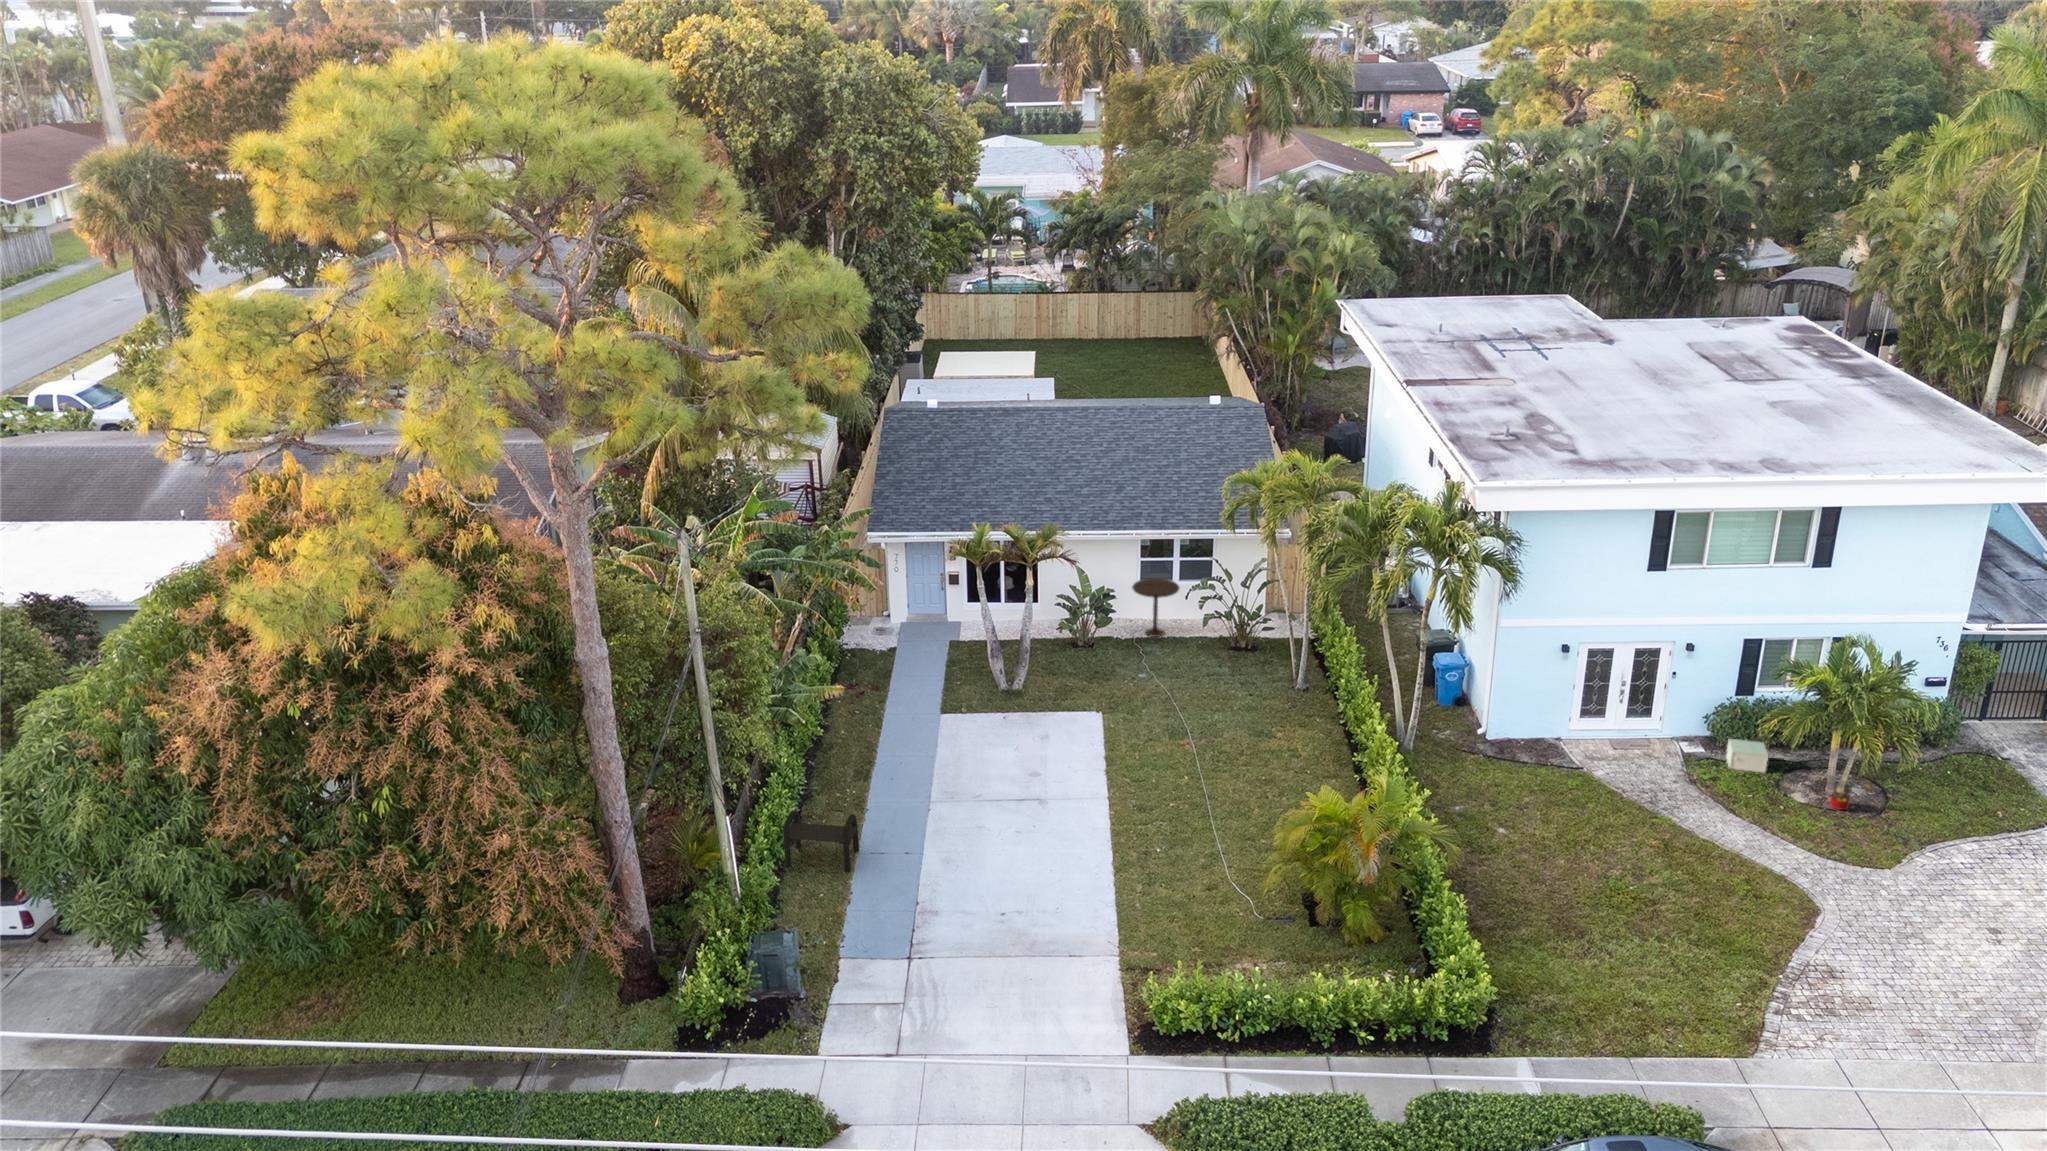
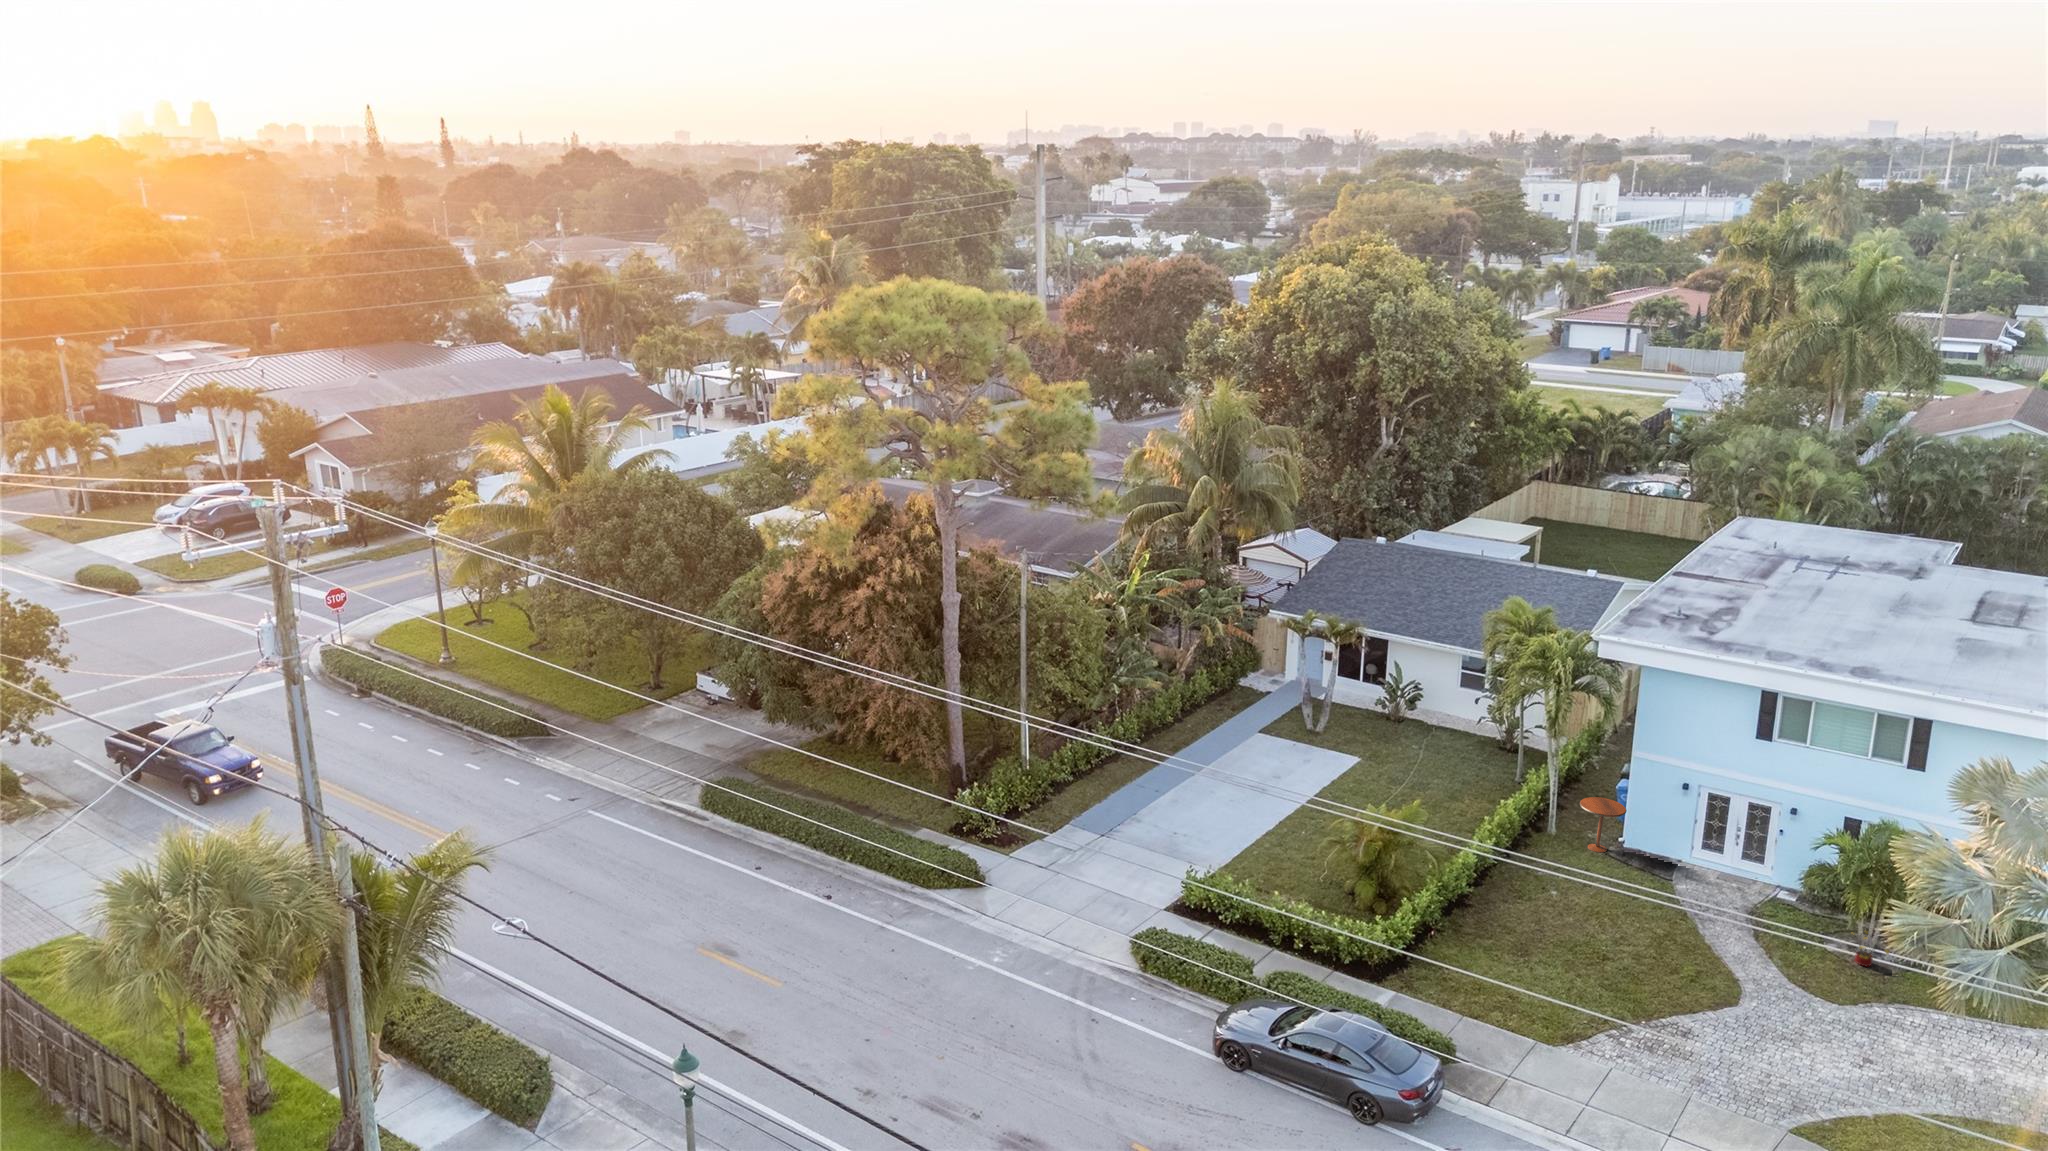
pedestal table: present [1132,578,1179,637] -> present [1580,797,1627,853]
storage box: present [1726,739,1768,772] -> none [1802,895,1844,928]
bench: present [783,810,859,872] -> none [1092,738,1139,781]

